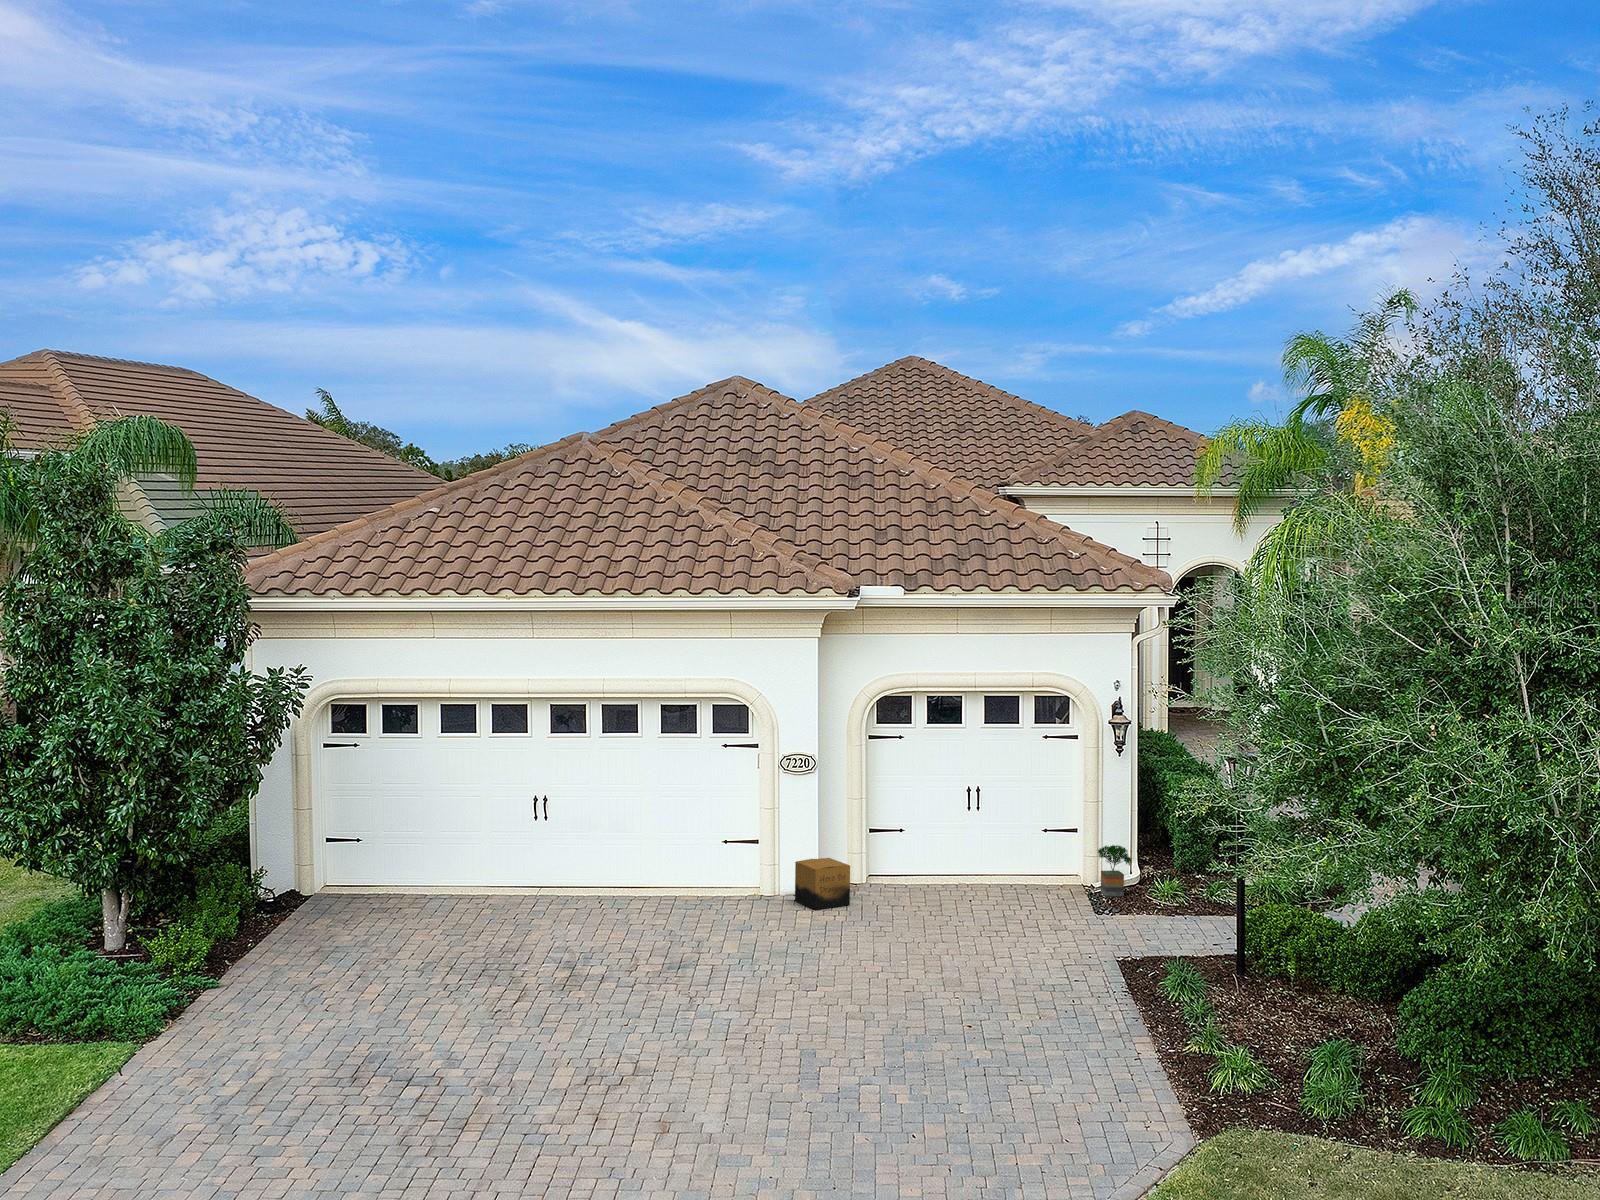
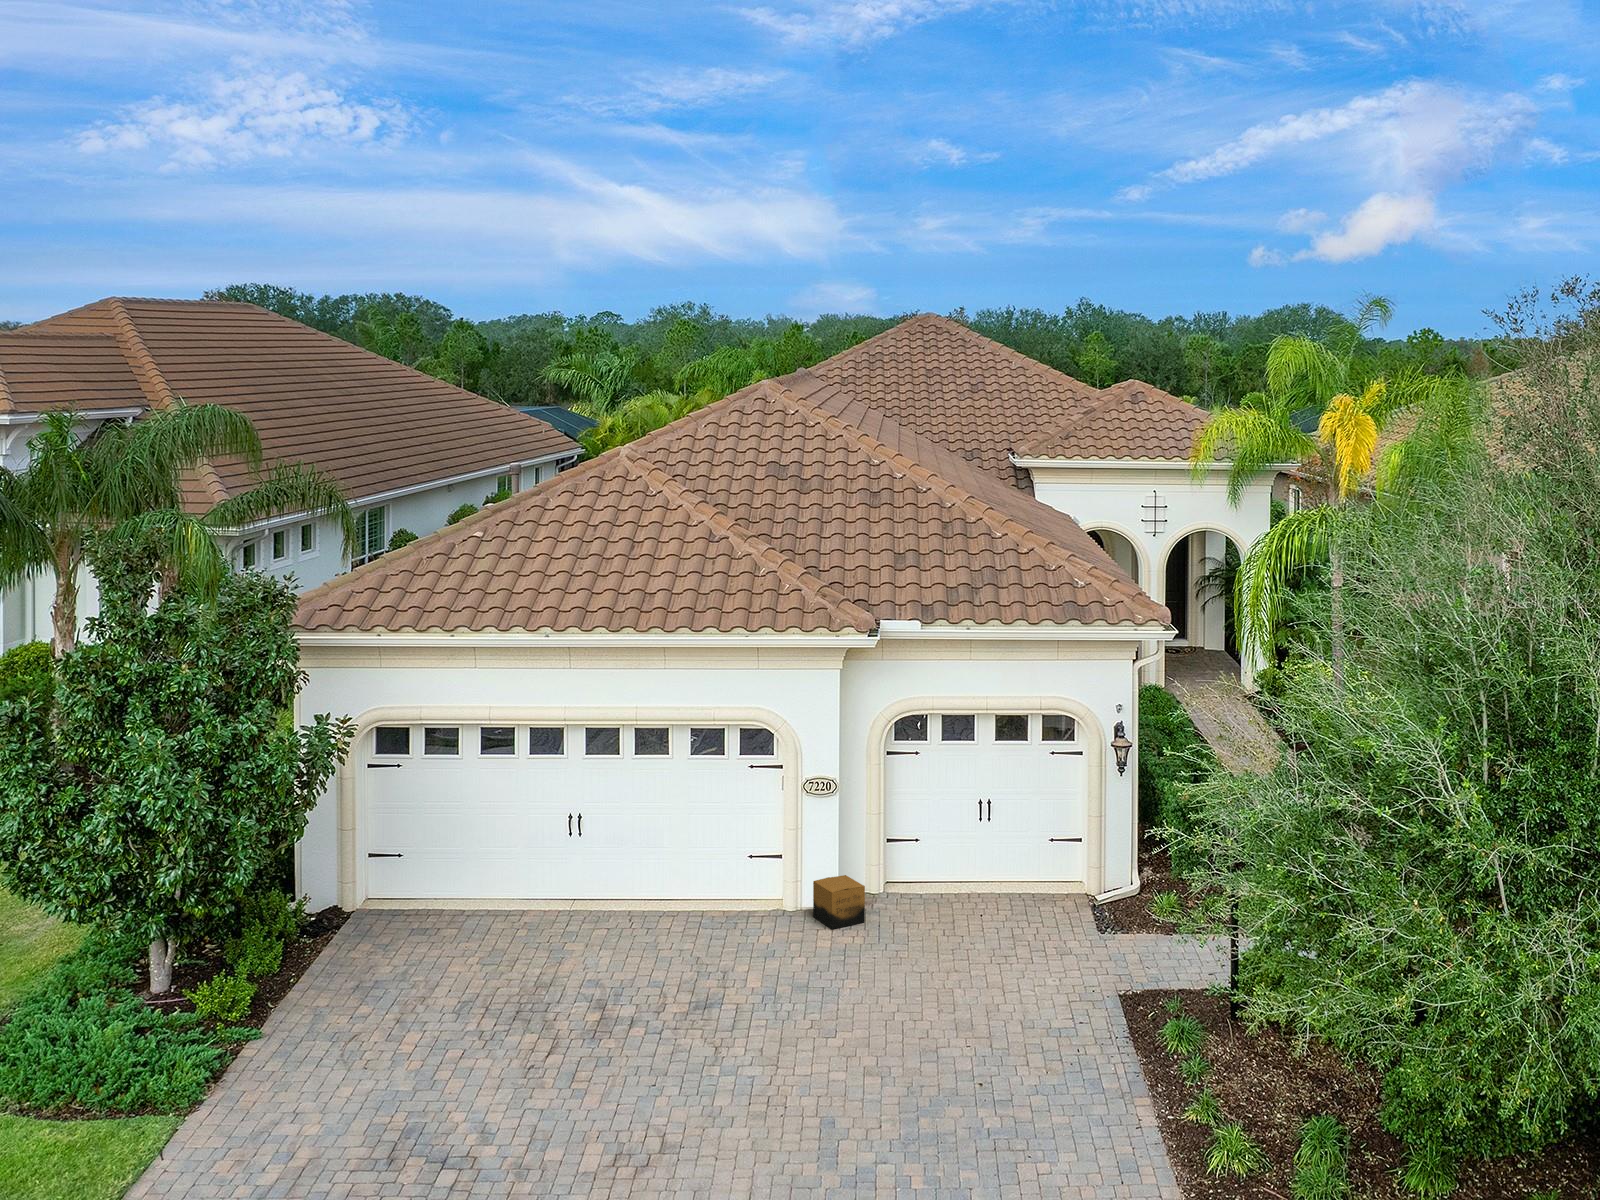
potted tree: present [1098,845,1132,897] -> none [1098,858,1133,908]

